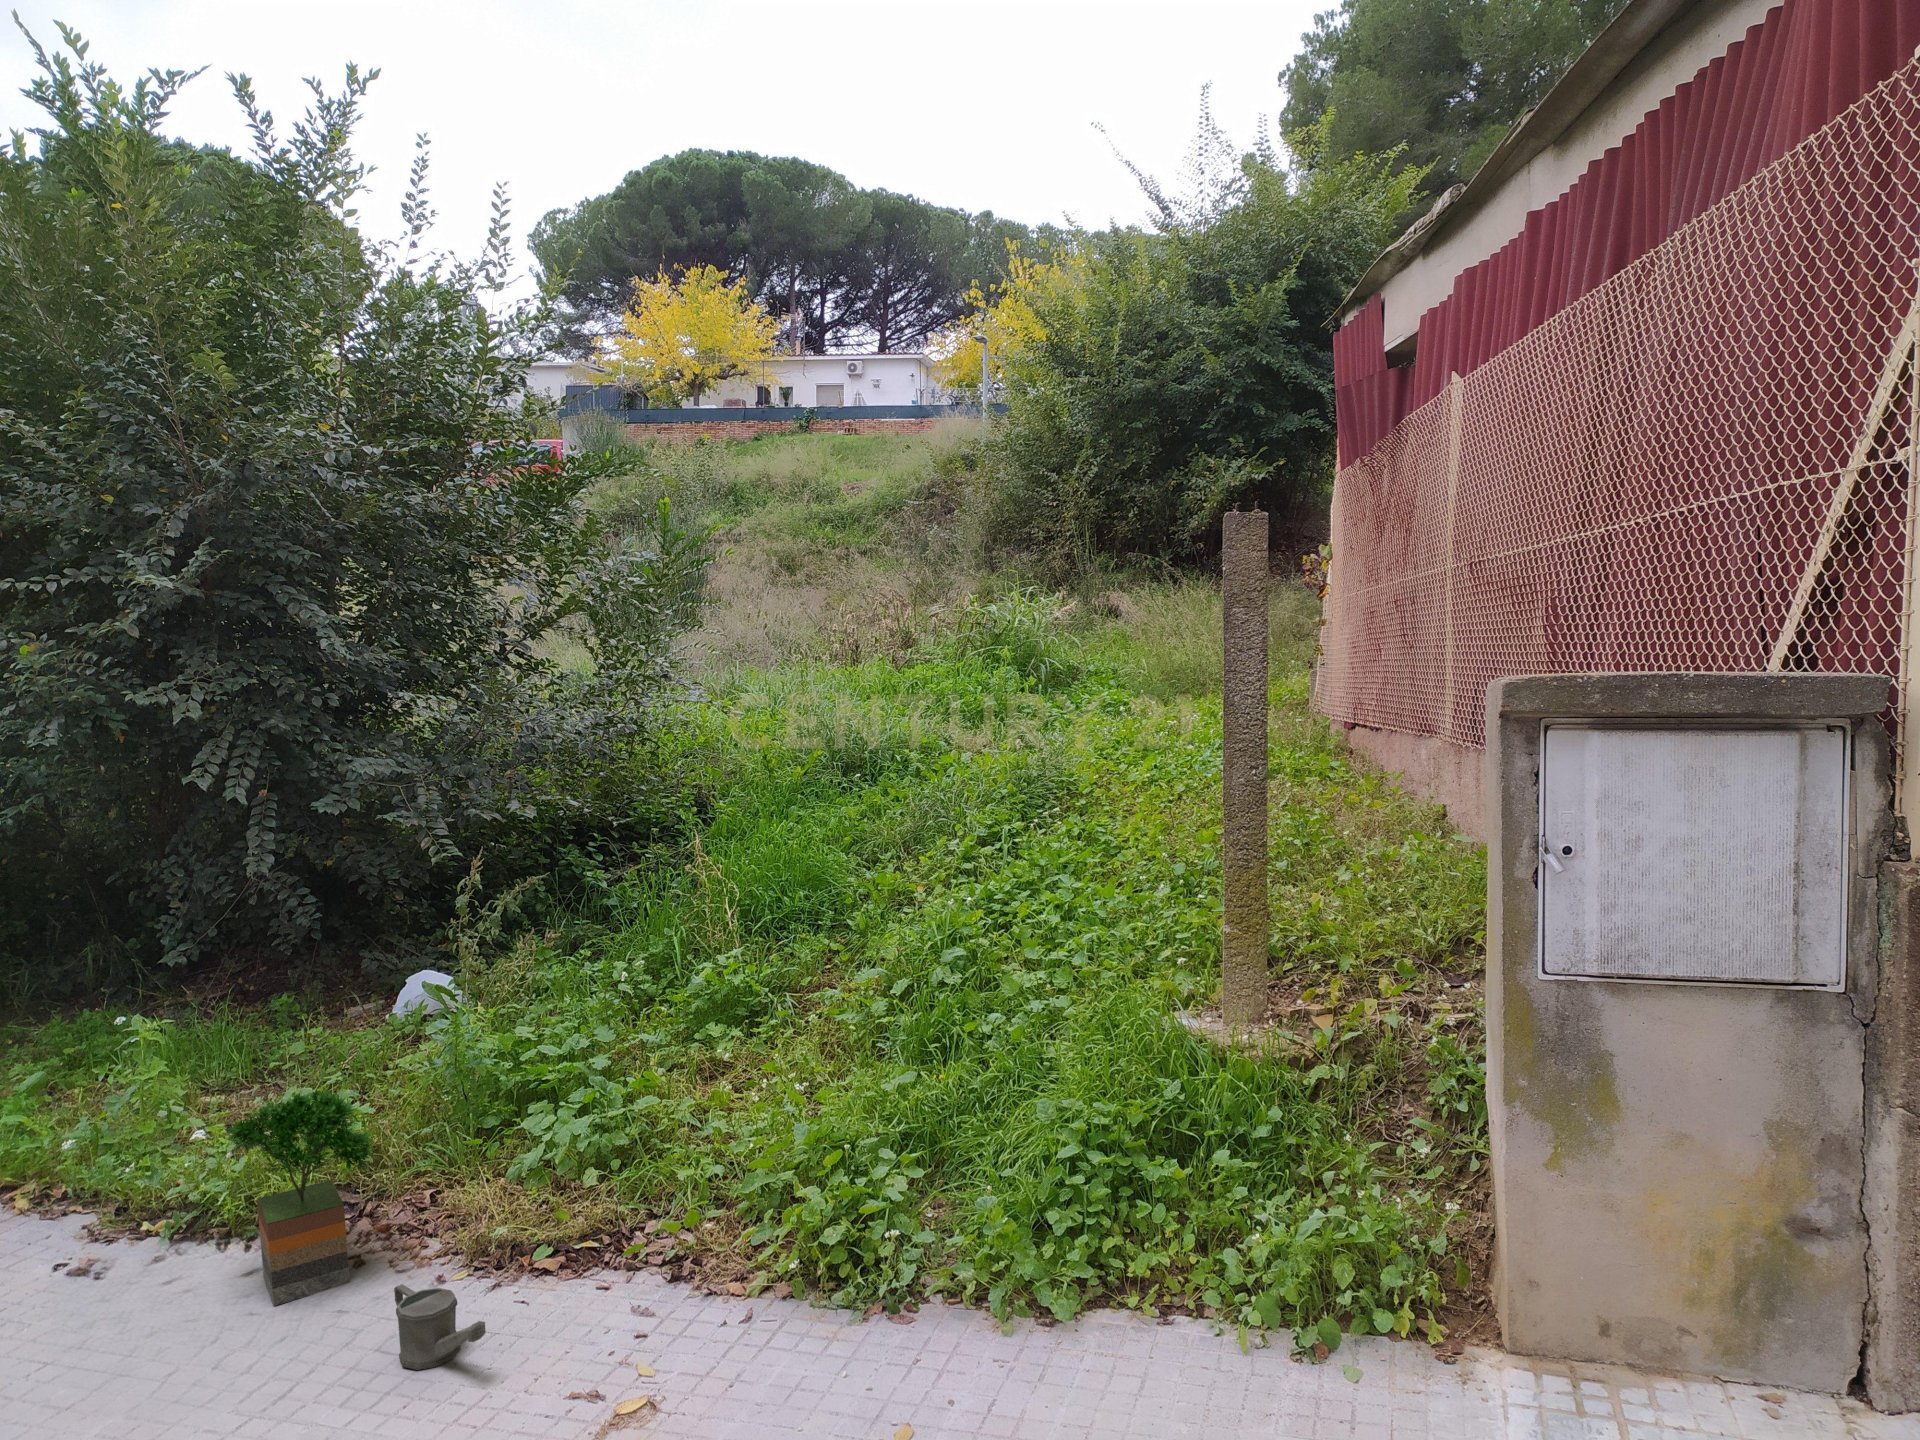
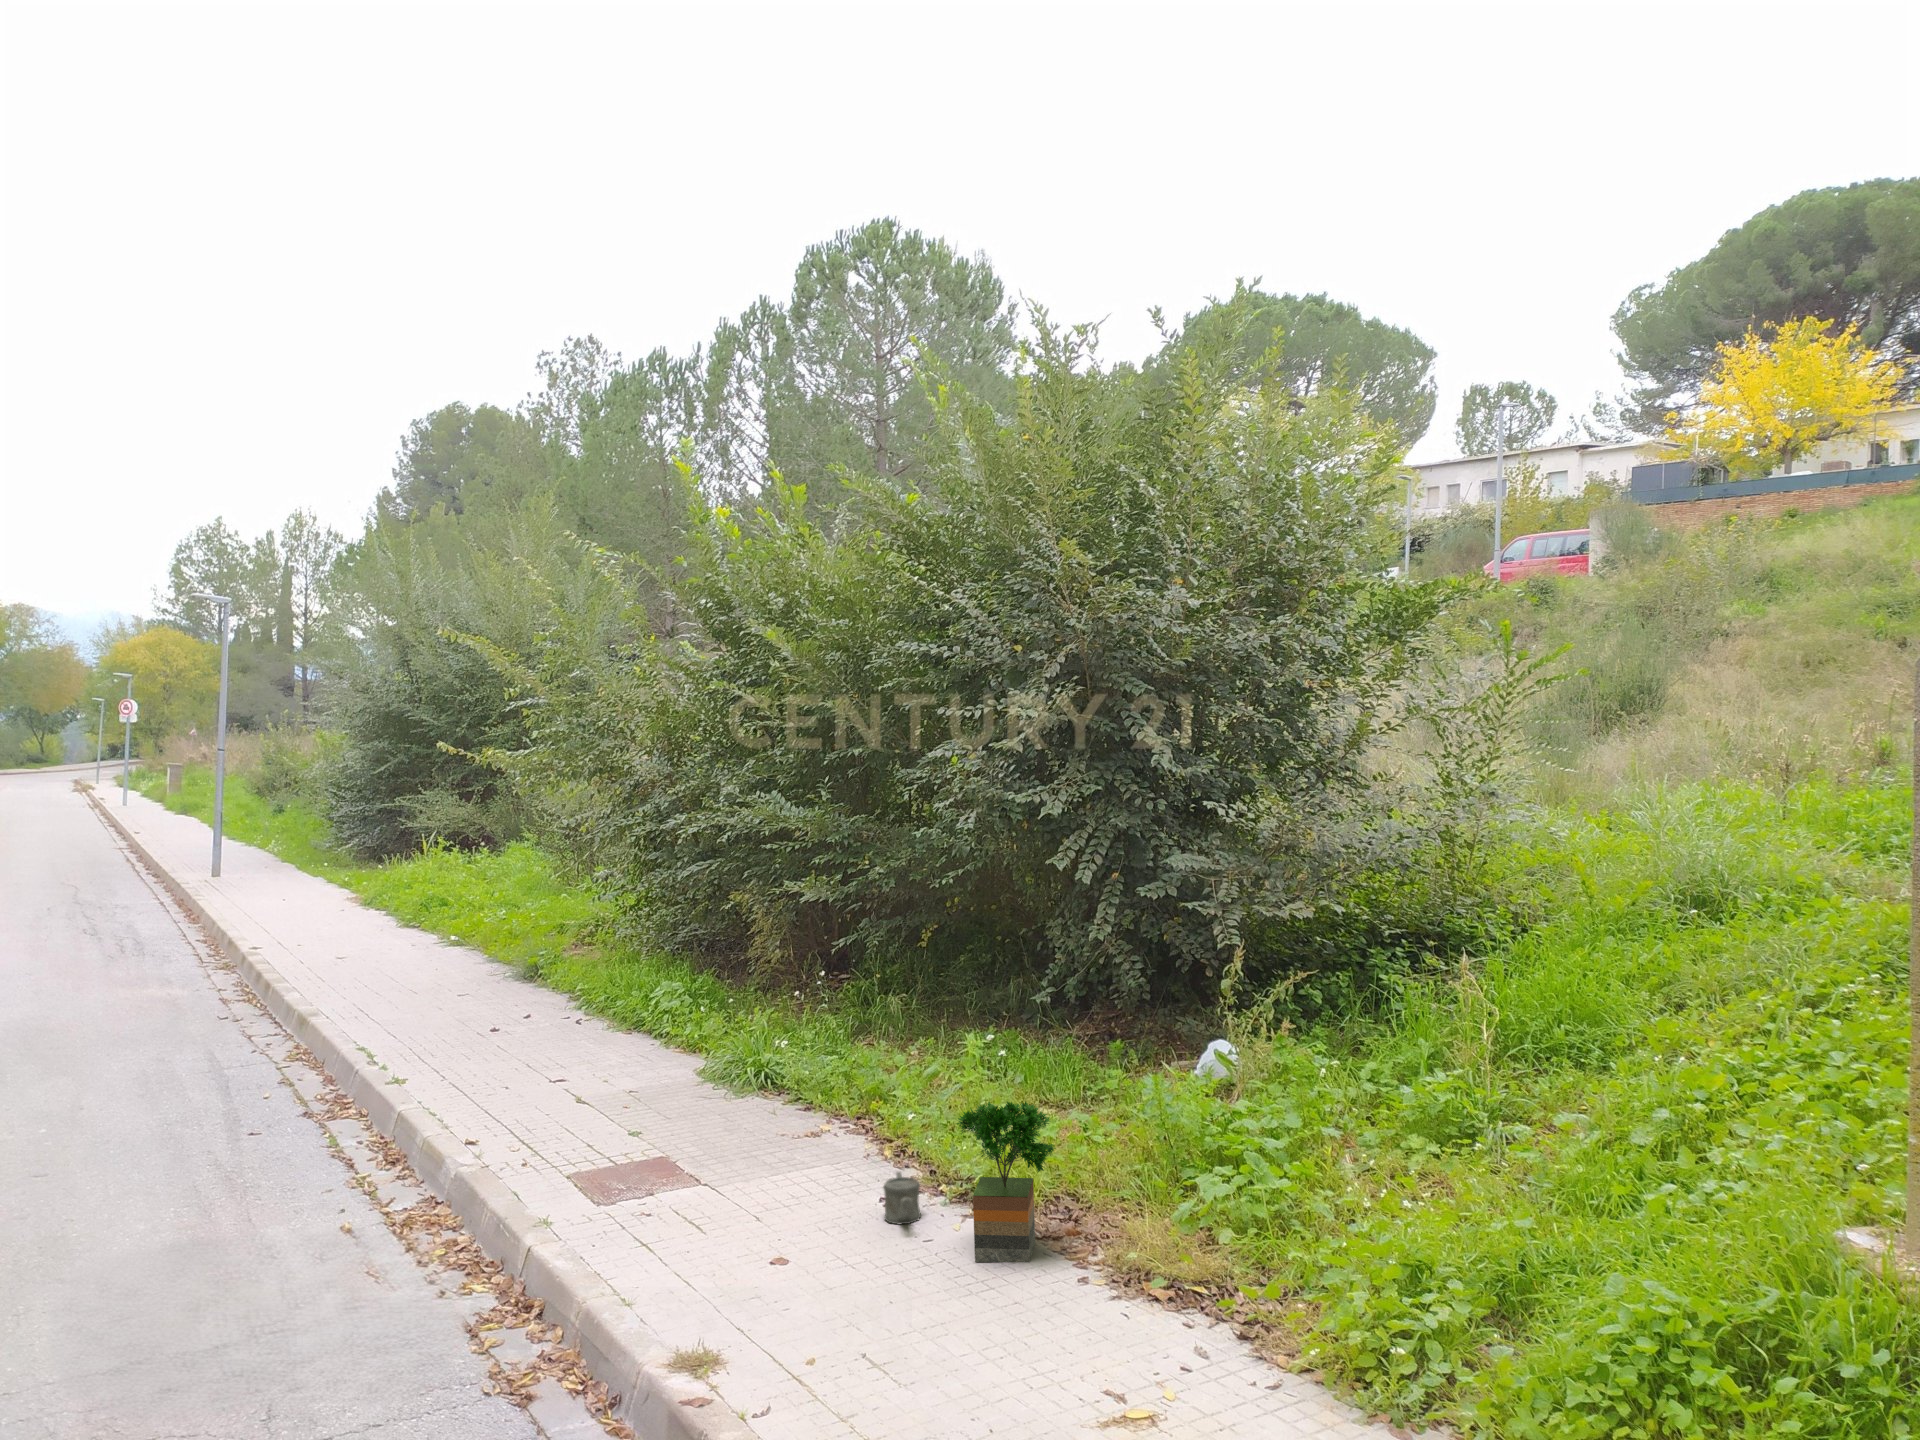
watering can: present [394,1284,486,1370] -> present [883,1172,921,1224]

